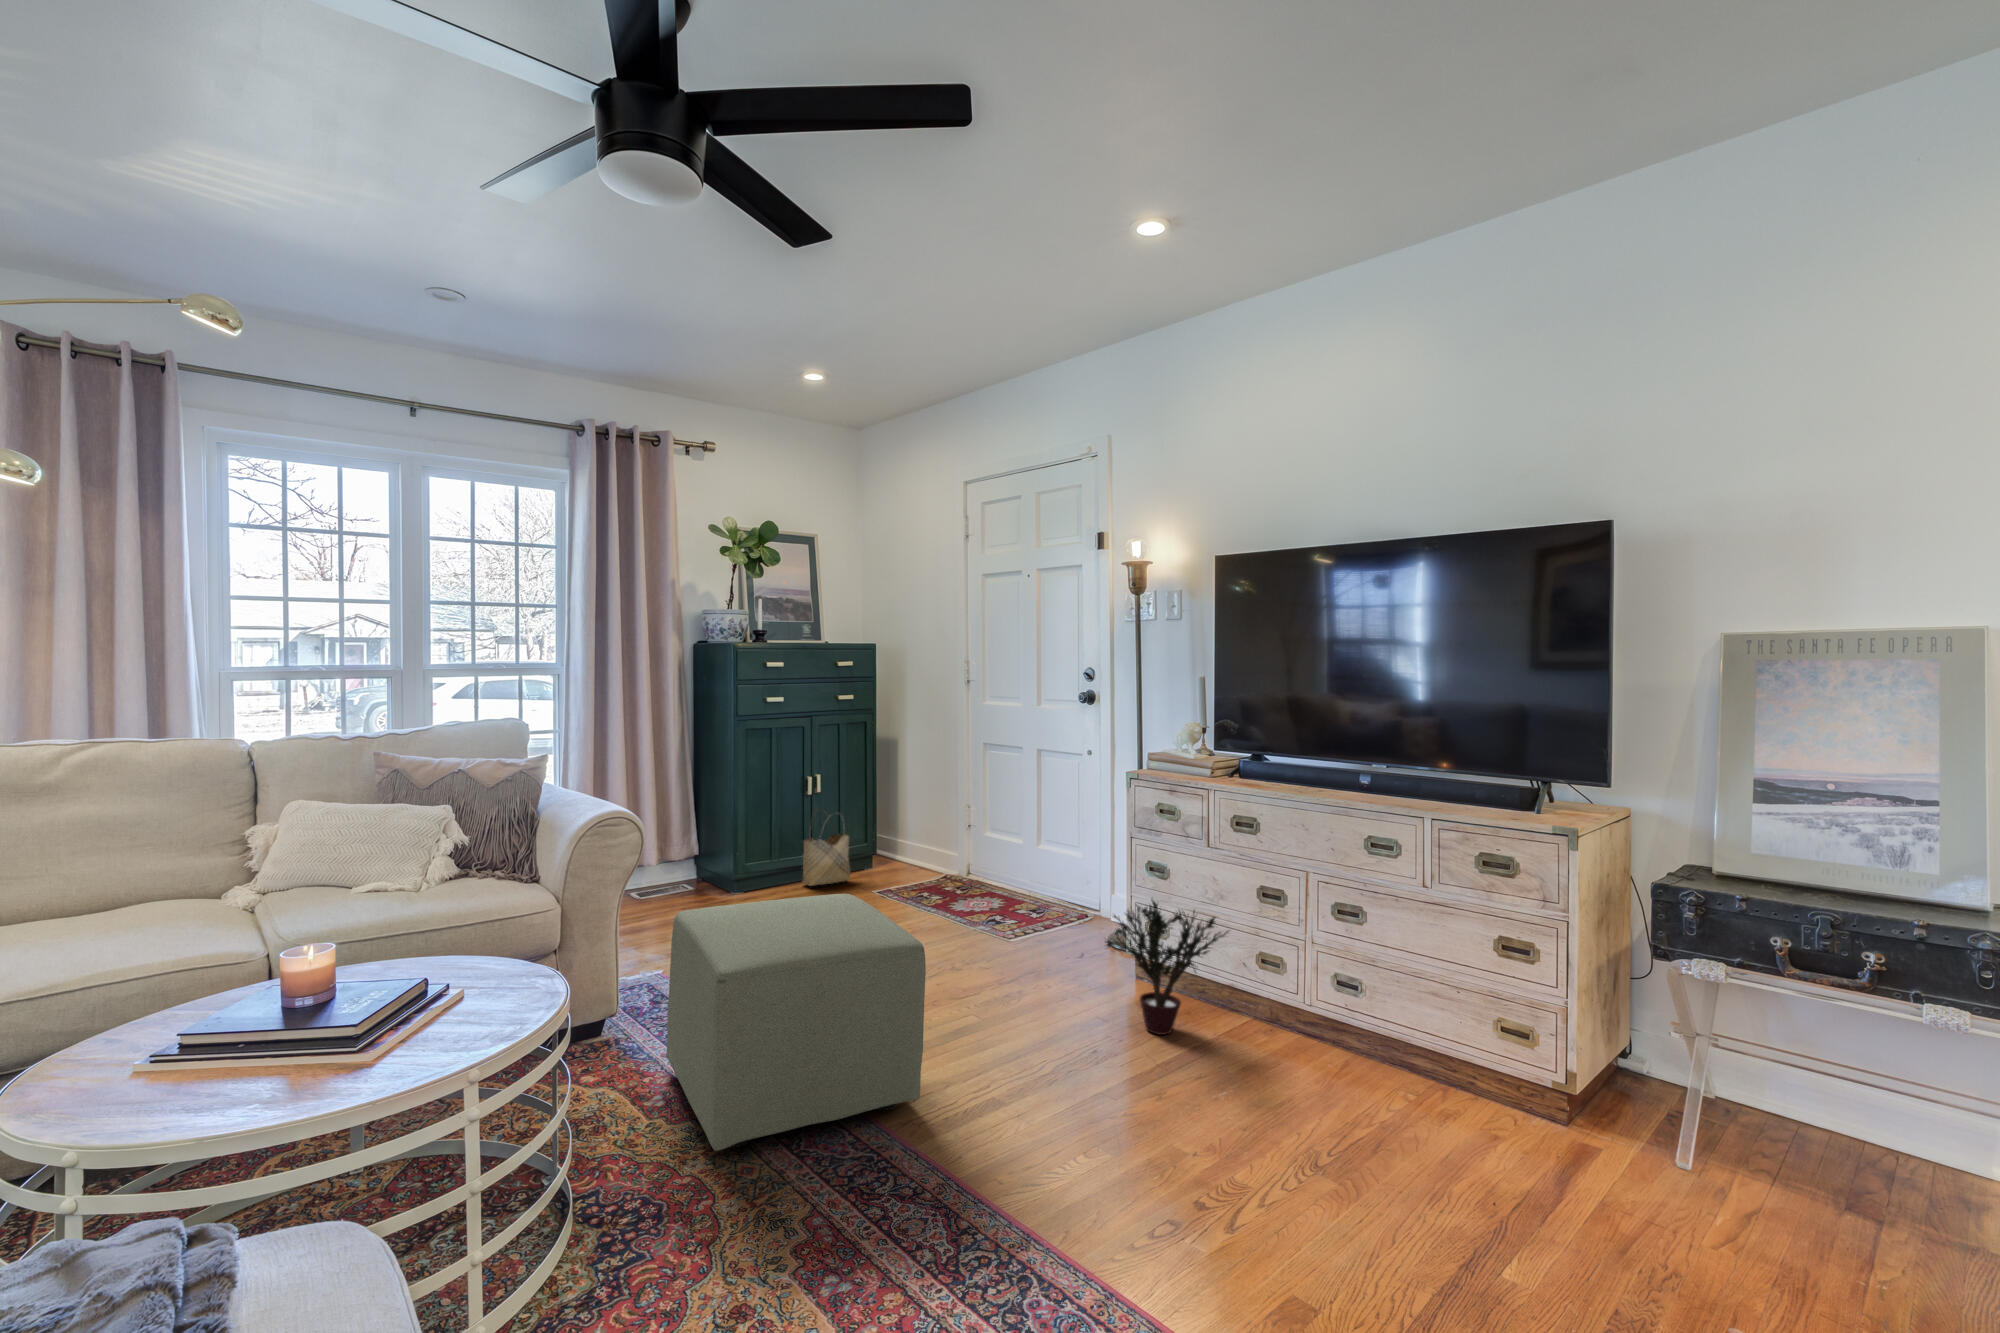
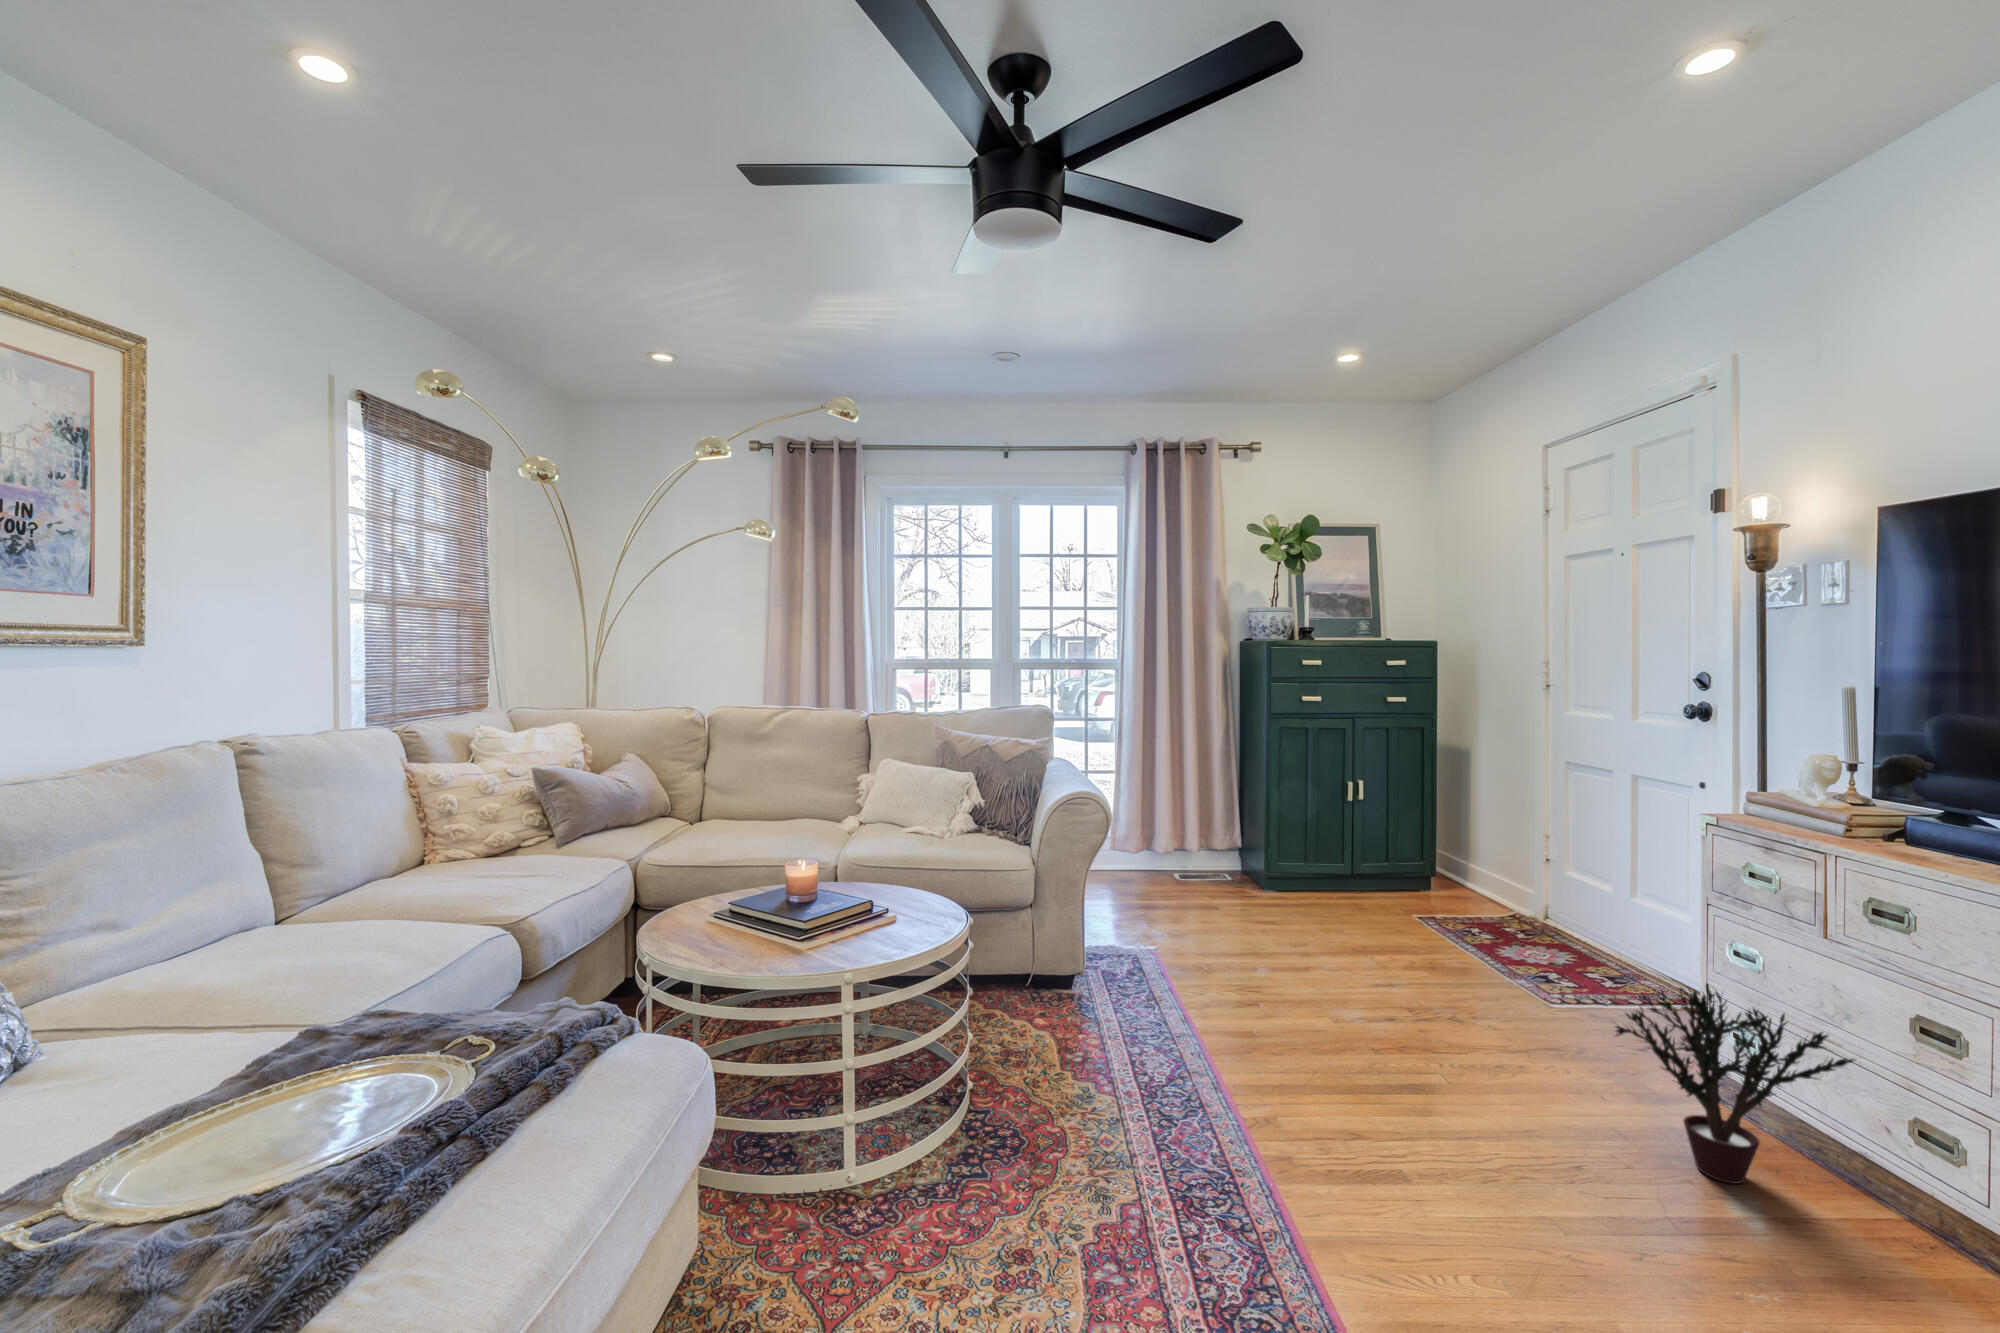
woven basket: present [802,816,850,886] -> none [1333,823,1390,902]
ottoman: present [666,894,926,1151] -> none [1081,894,1305,1137]

